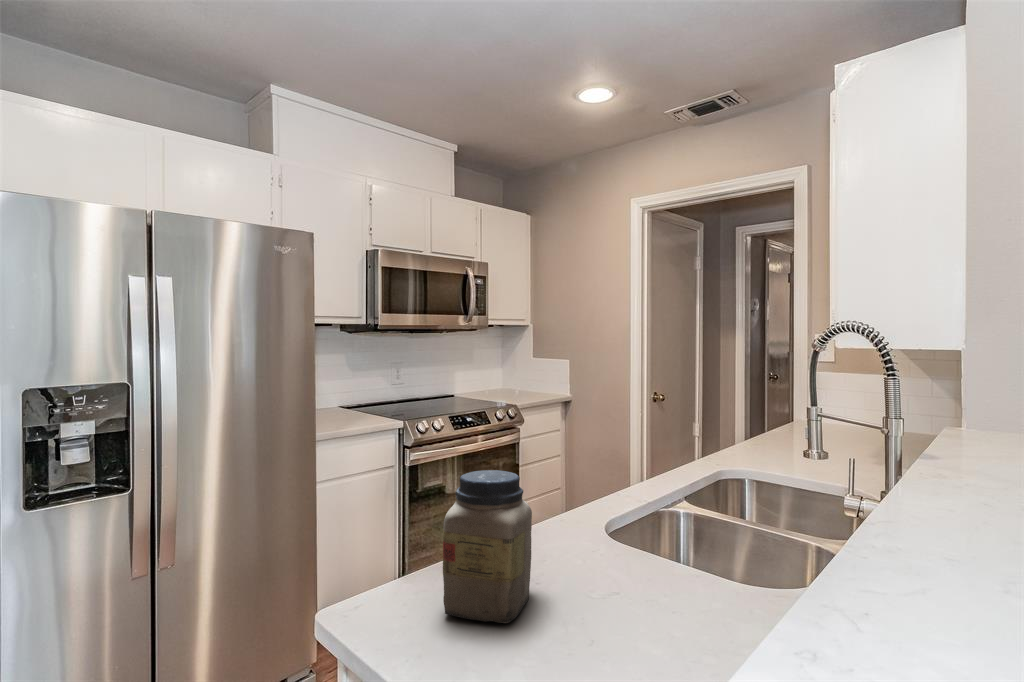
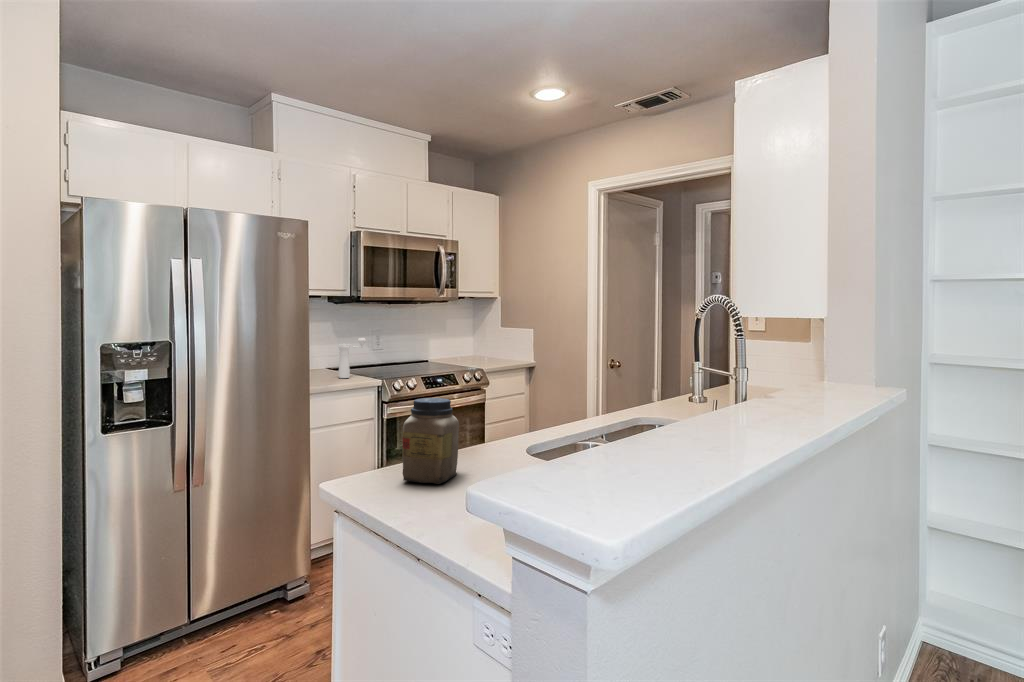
pepper mill: none [352,372,384,419] -> present [339,338,366,378]

